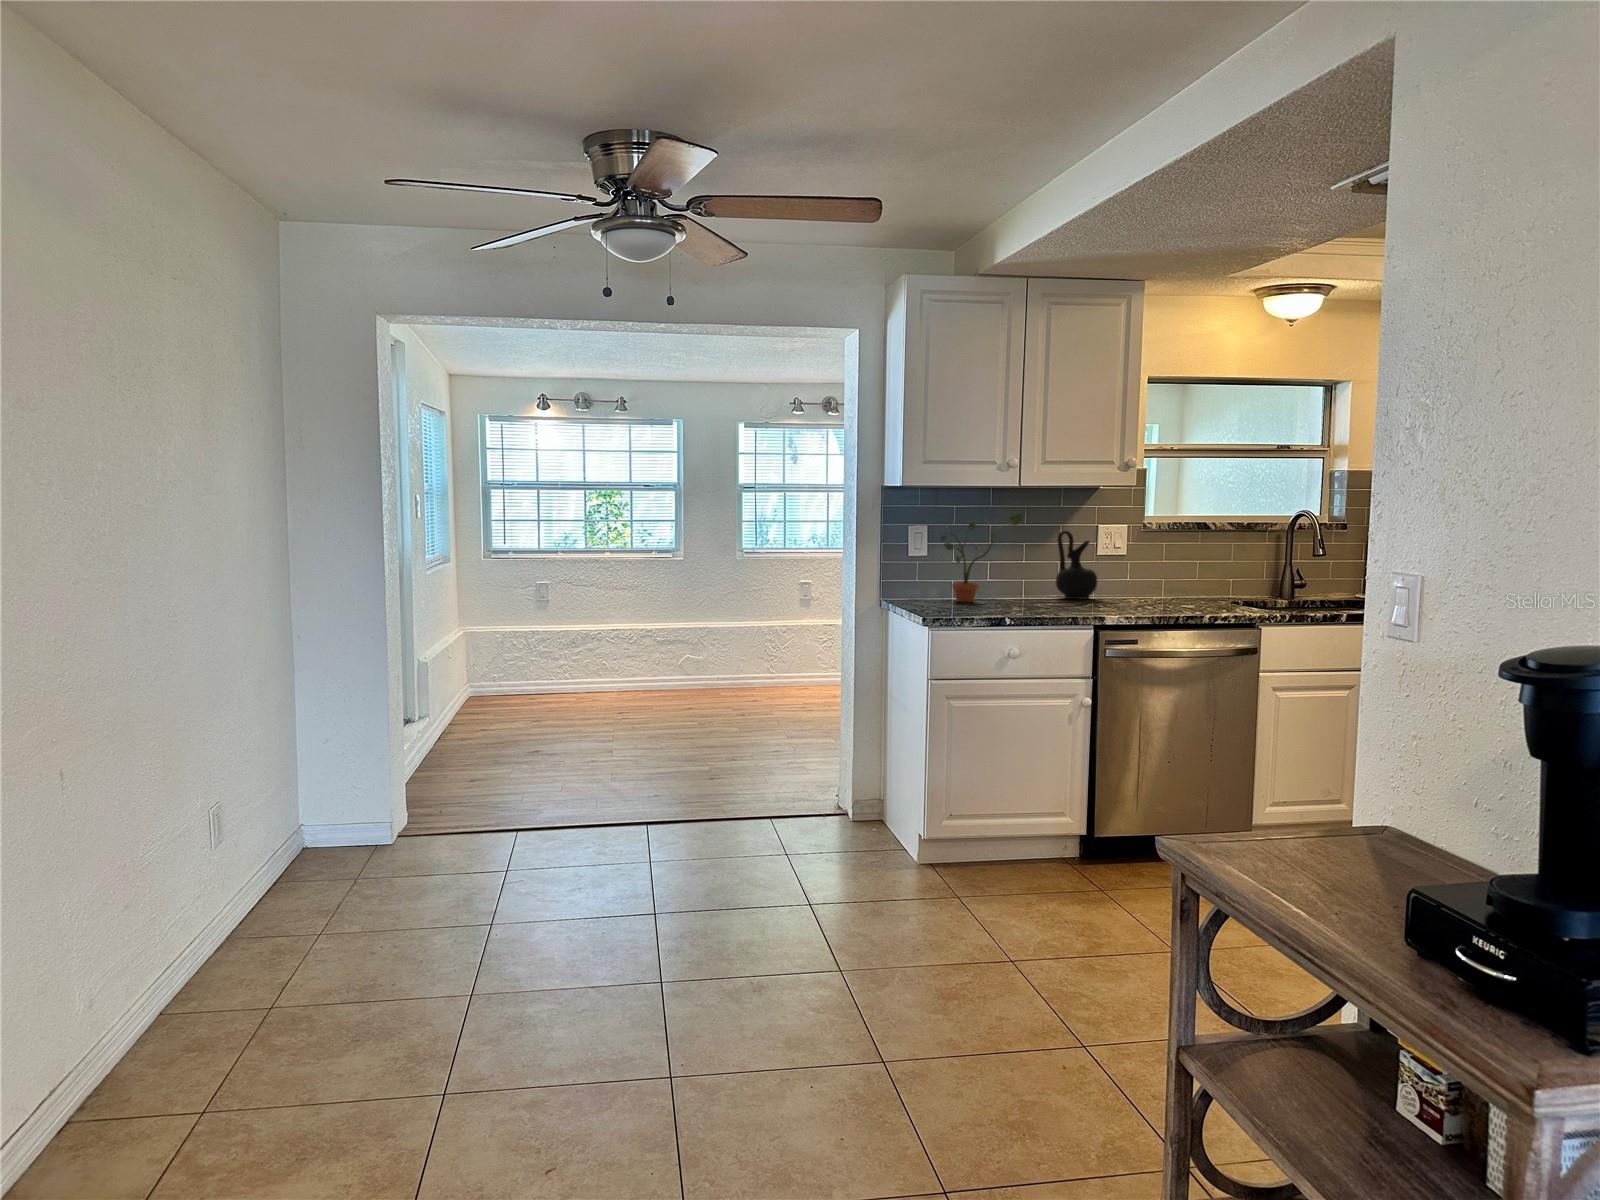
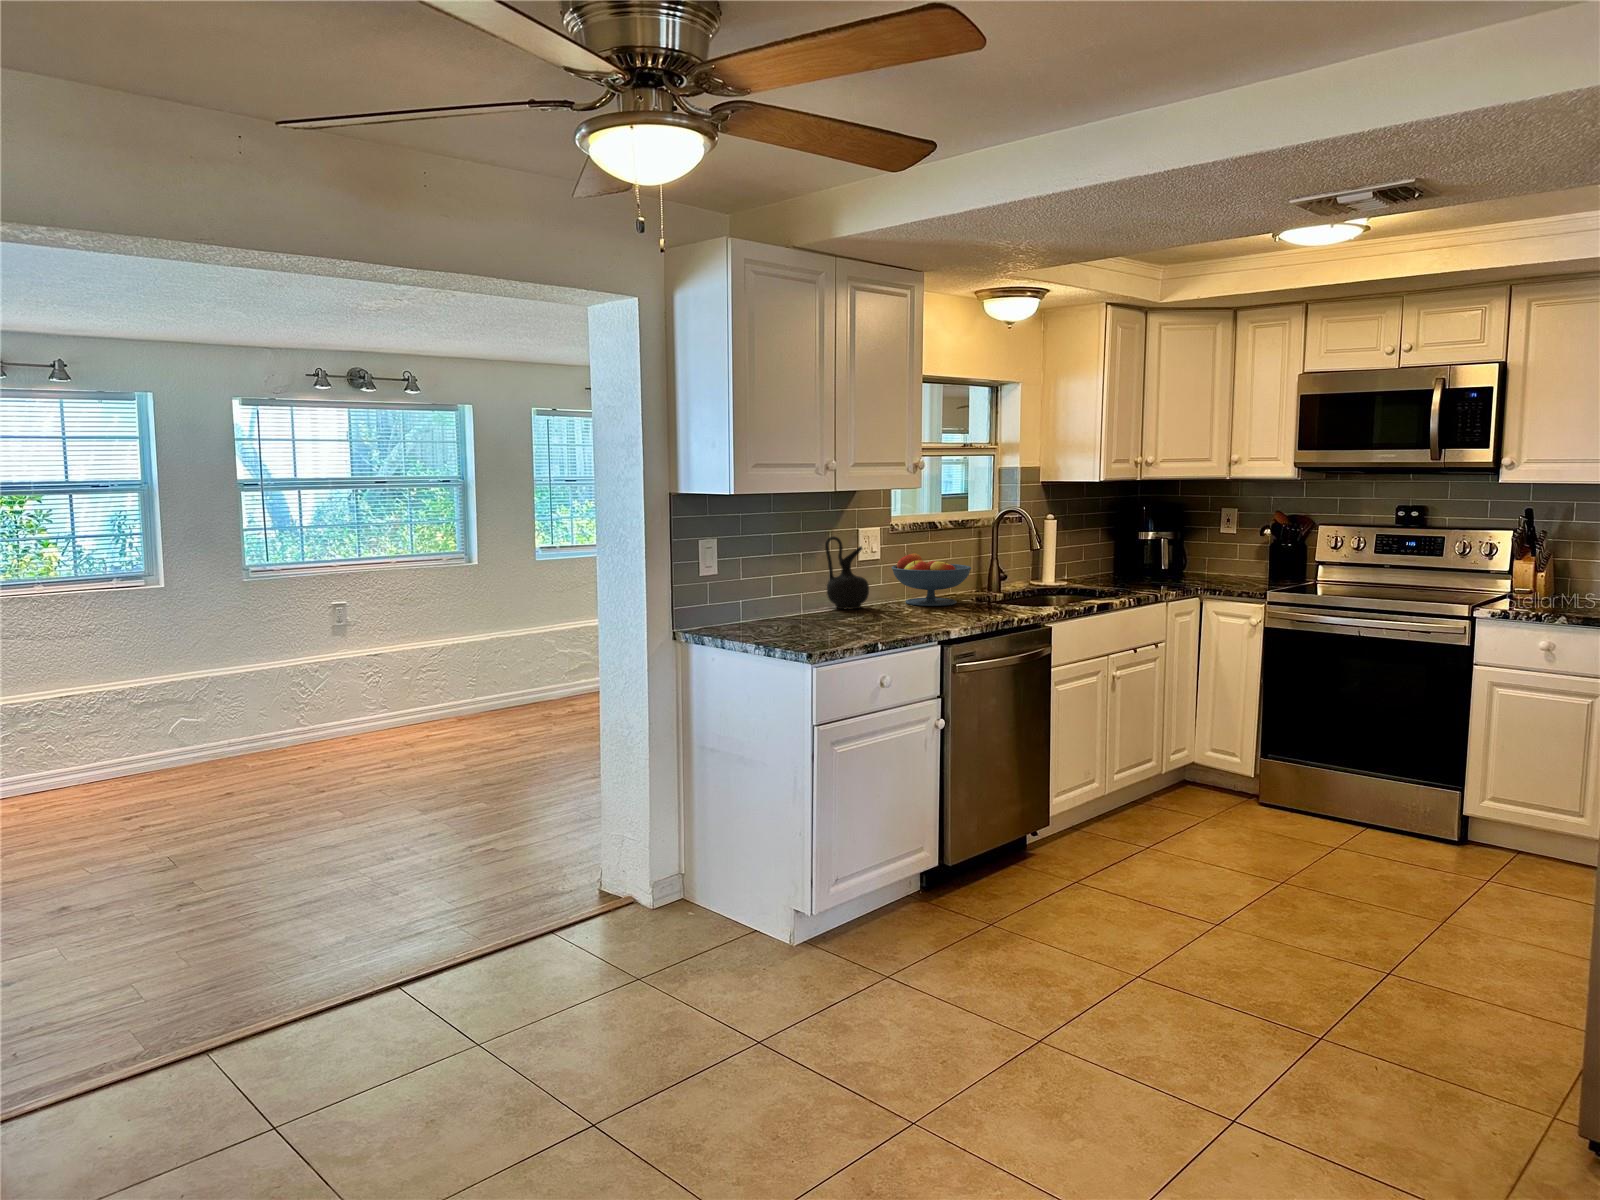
potted plant: present [940,514,1024,602] -> none [738,521,819,625]
fruit bowl: none [1133,551,1216,604] -> present [892,553,971,606]

